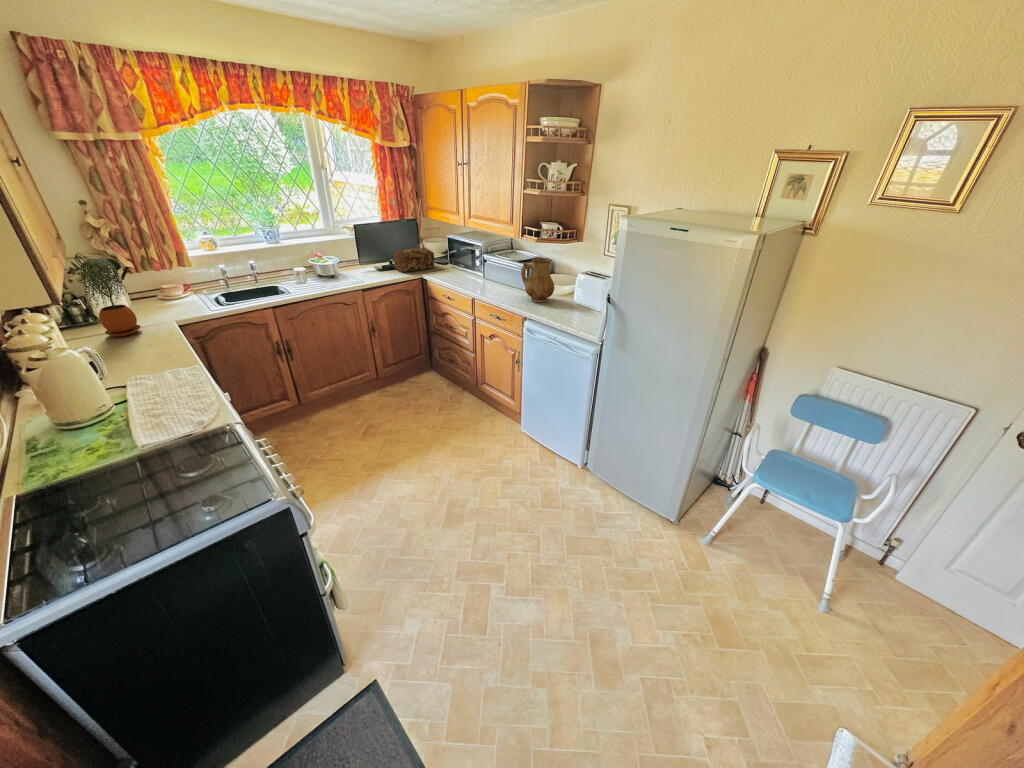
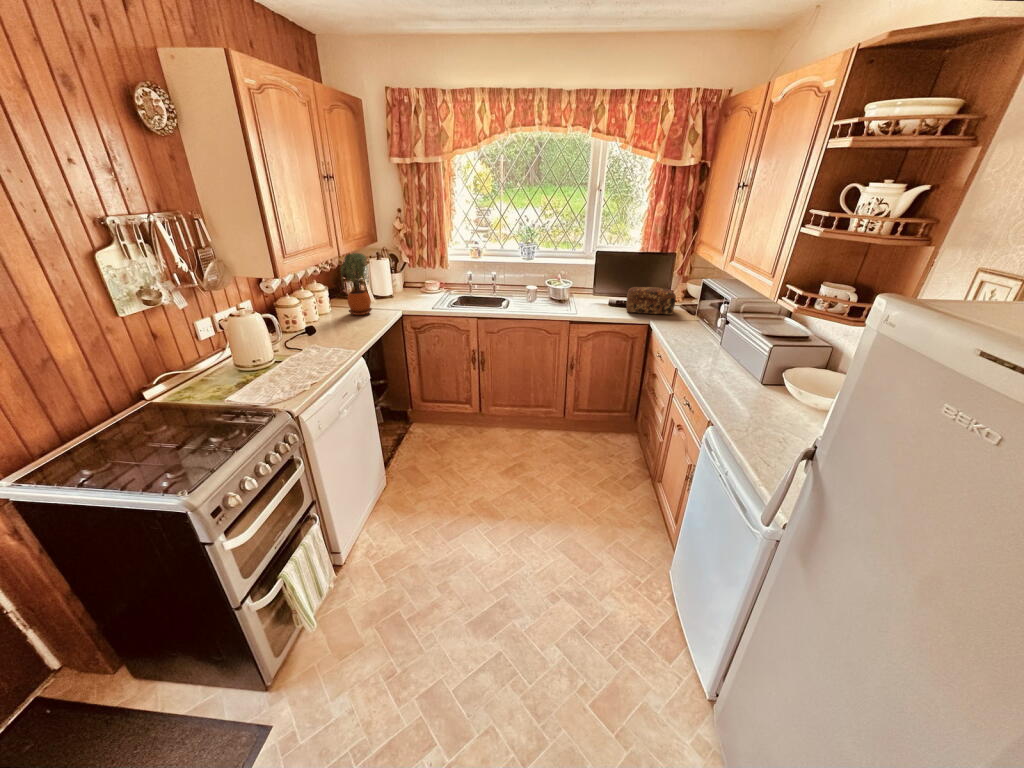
ceramic pitcher: present [521,257,554,303] -> none [736,334,796,408]

